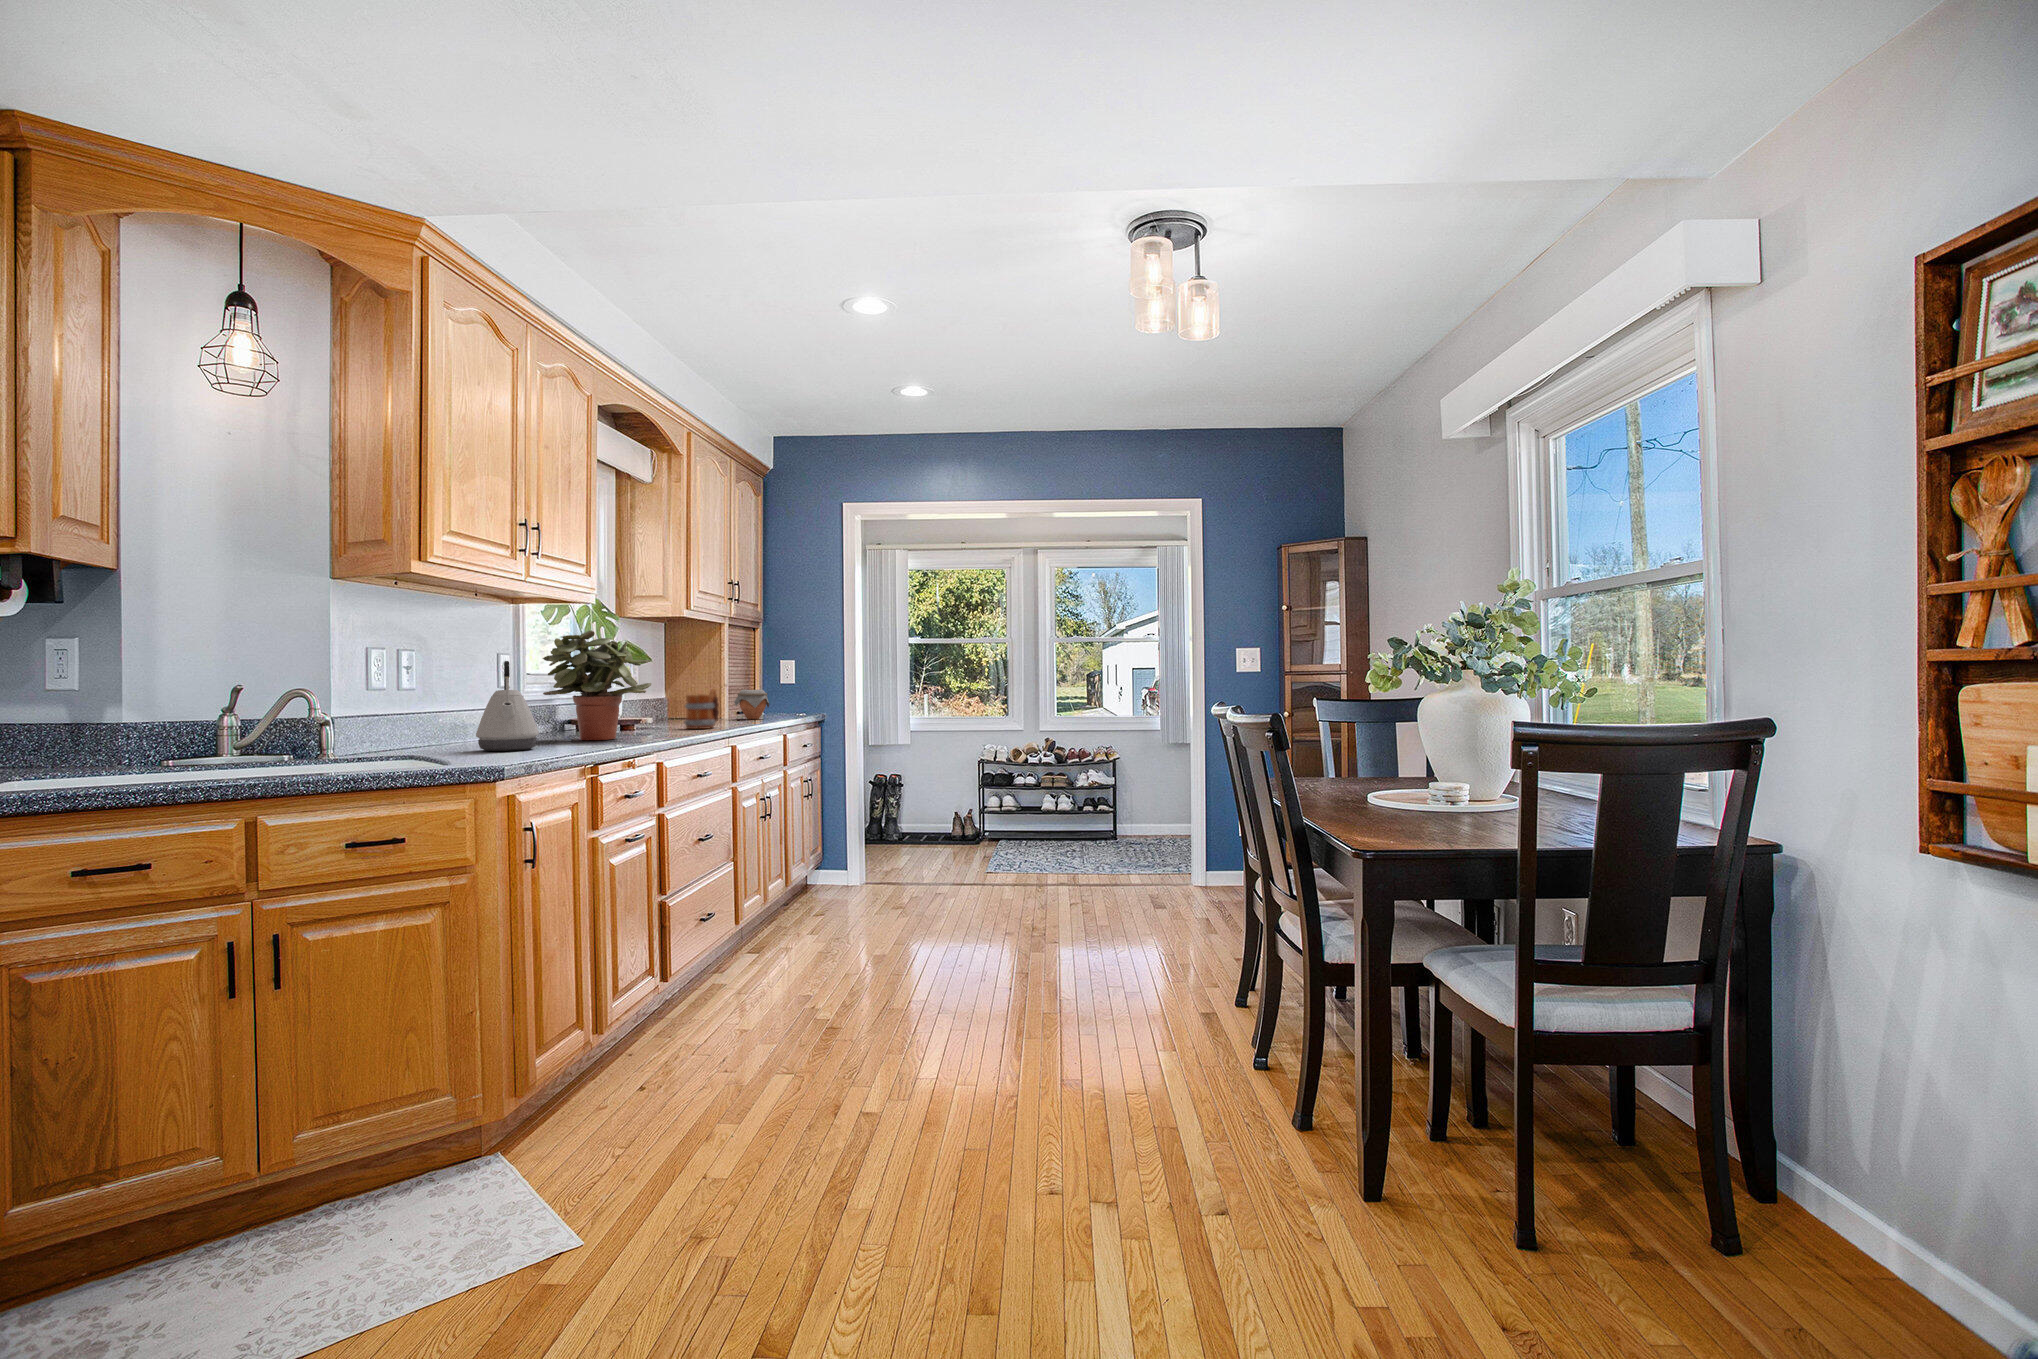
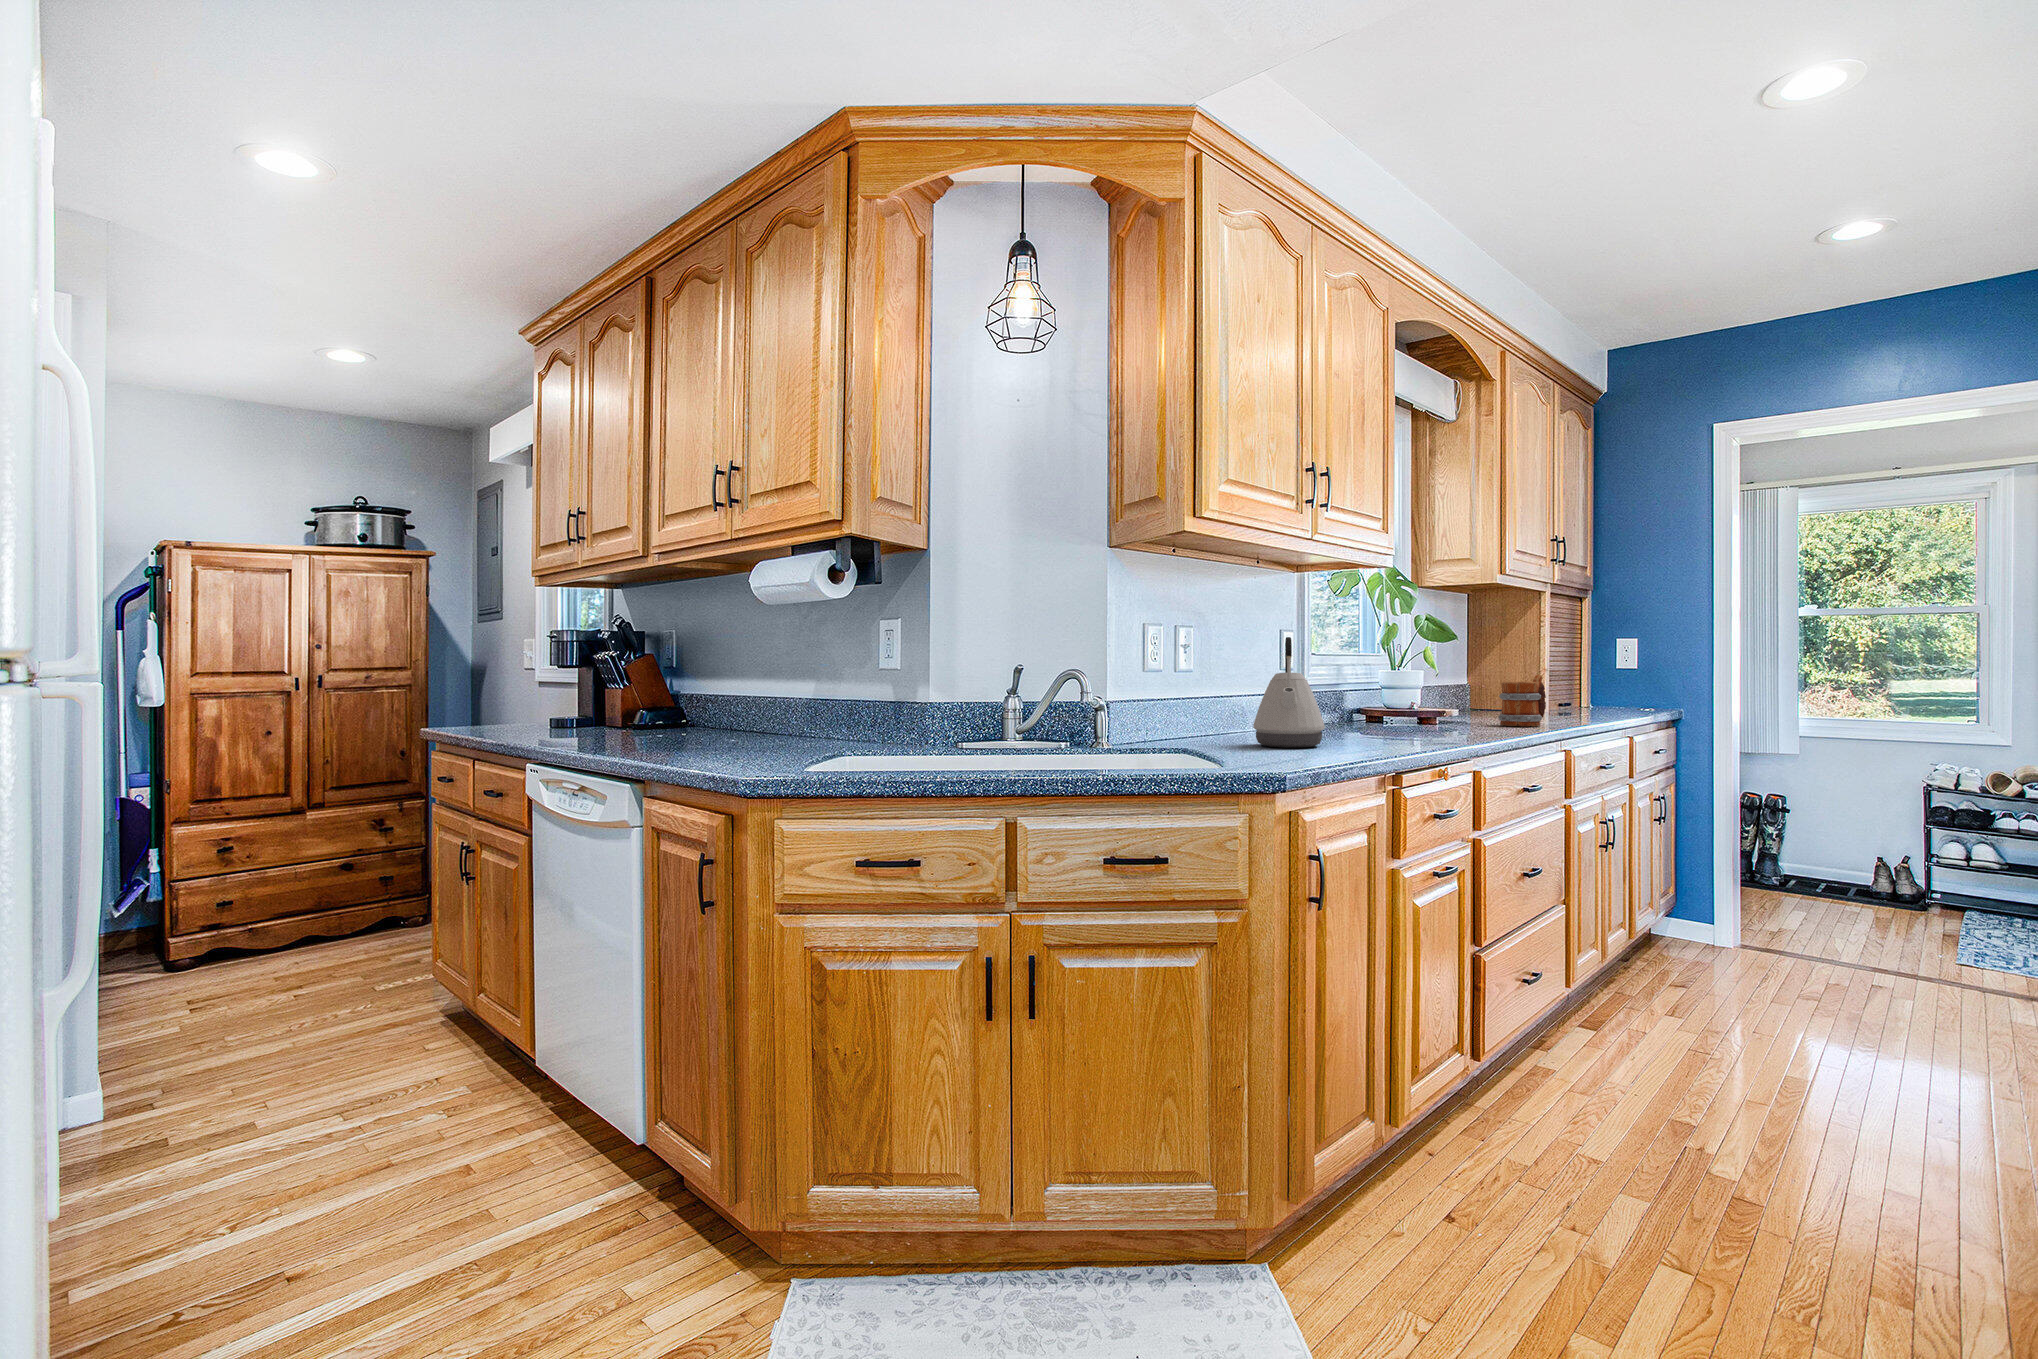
potted plant: present [543,630,651,740] -> none [1328,599,1465,737]
jar: present [734,690,769,719] -> none [1556,676,1607,714]

